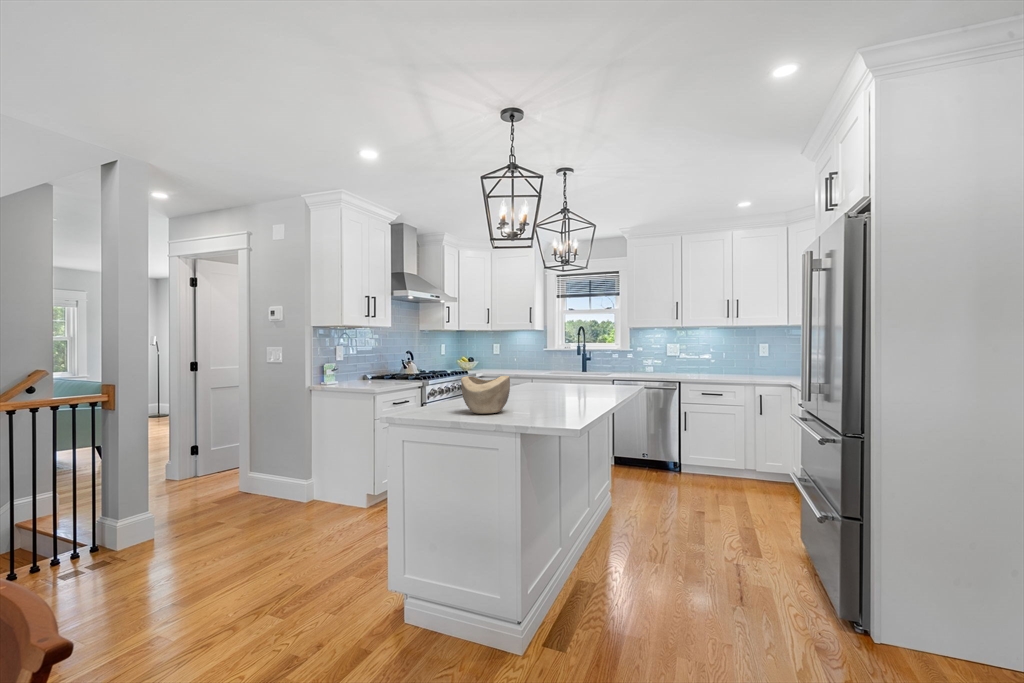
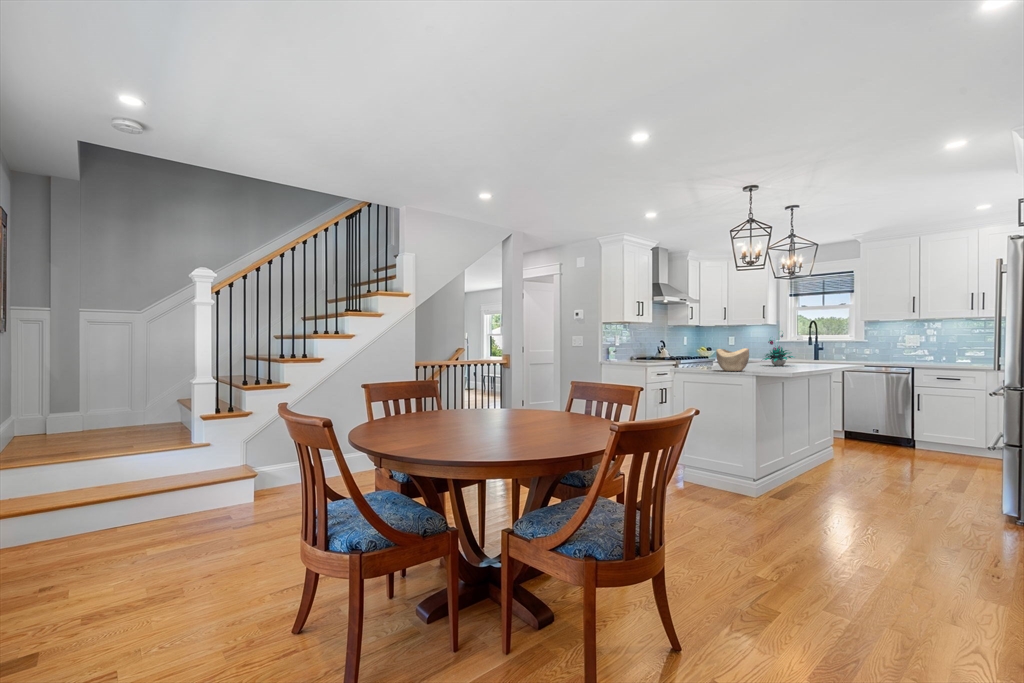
plant: none [526,342,571,390] -> present [764,334,795,366]

